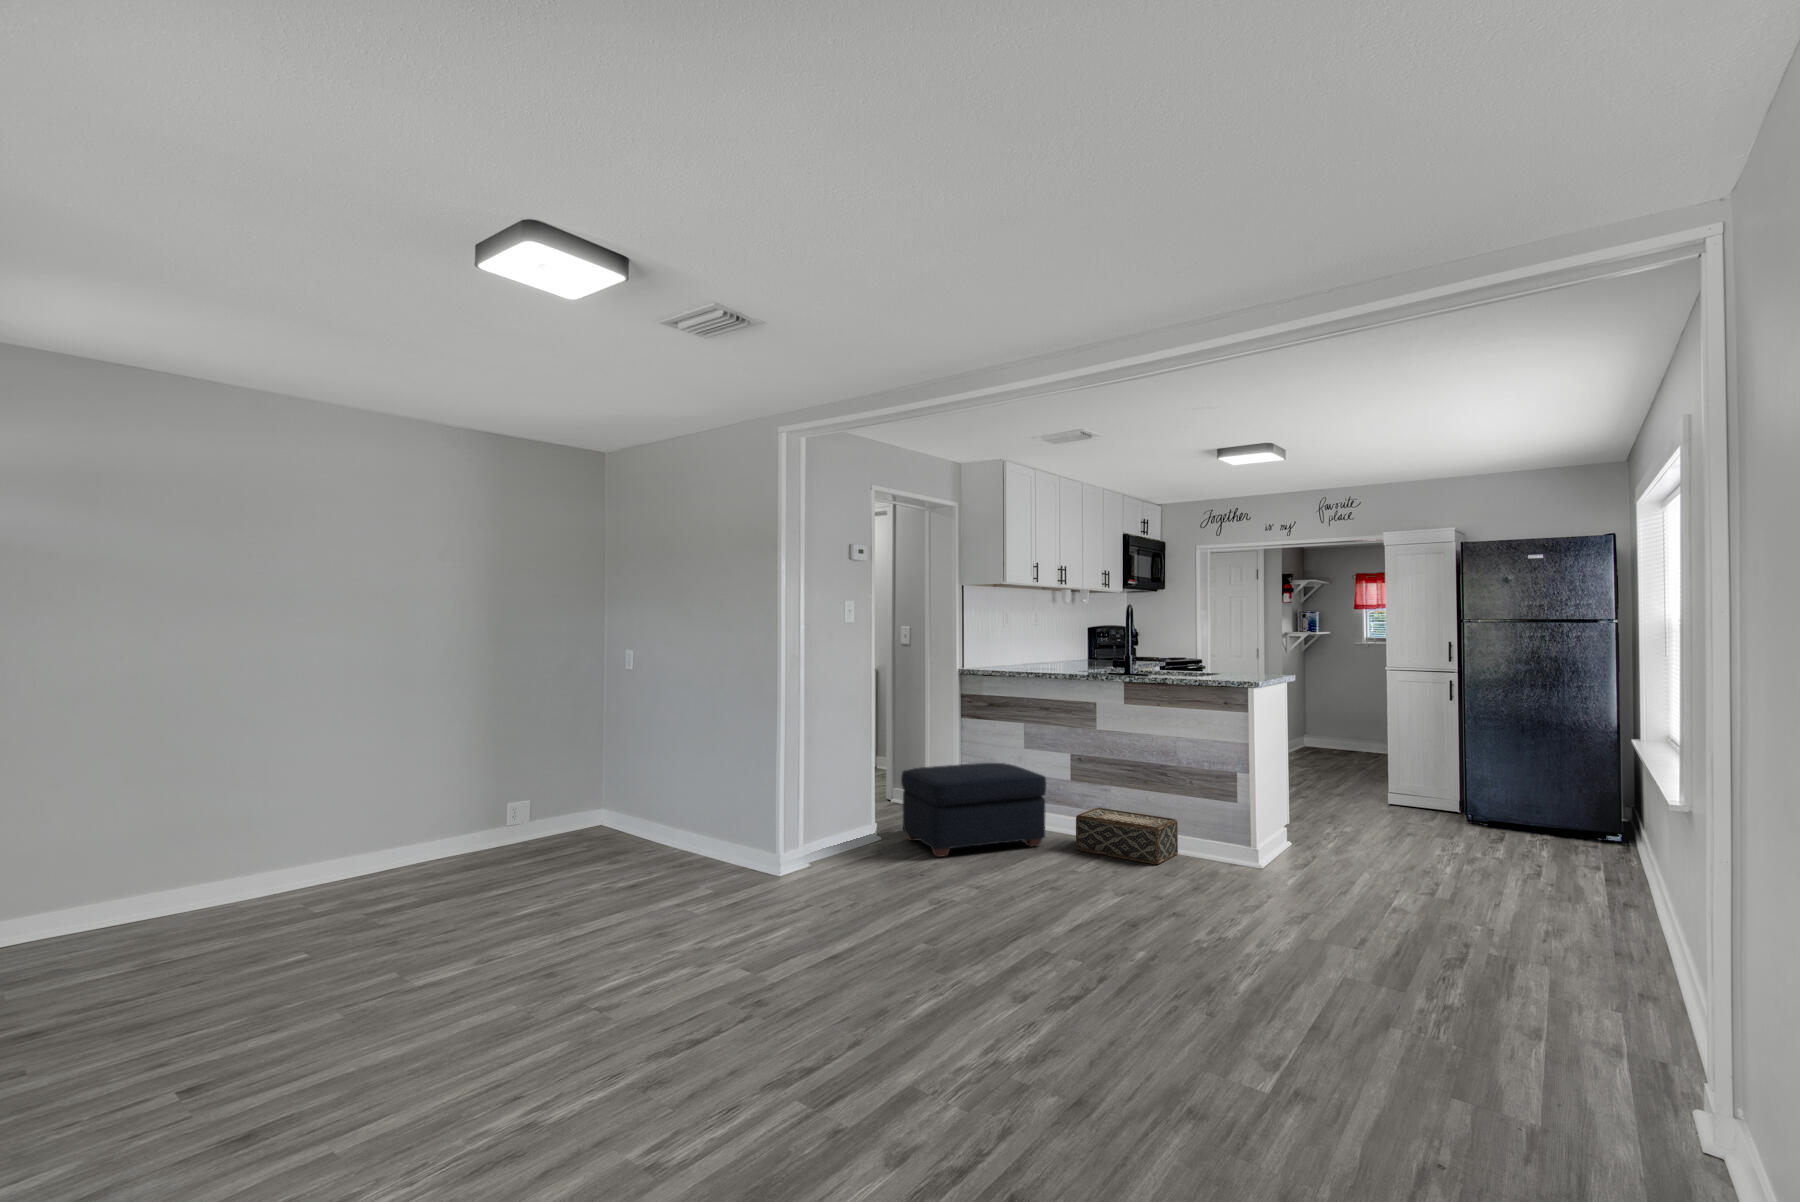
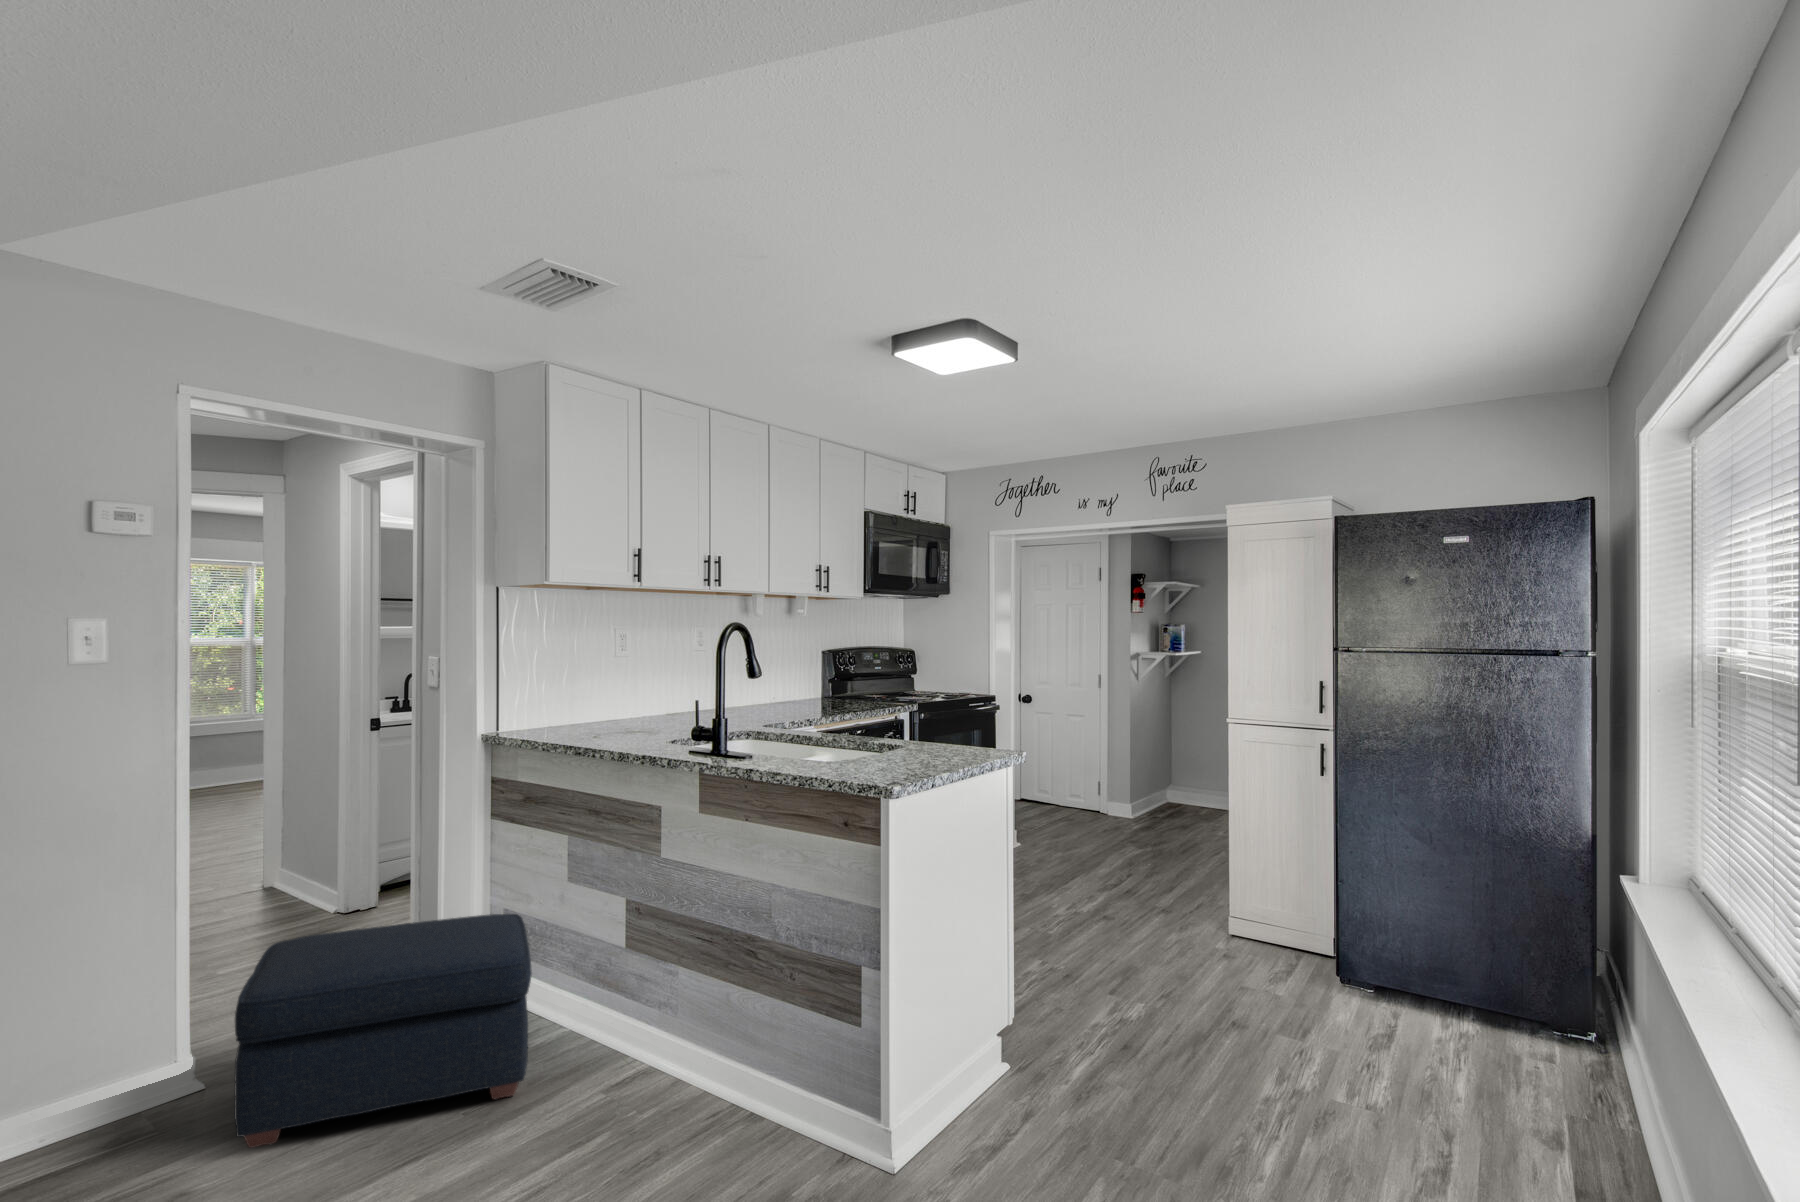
woven basket: present [1076,808,1178,864] -> none [575,1008,764,1164]

